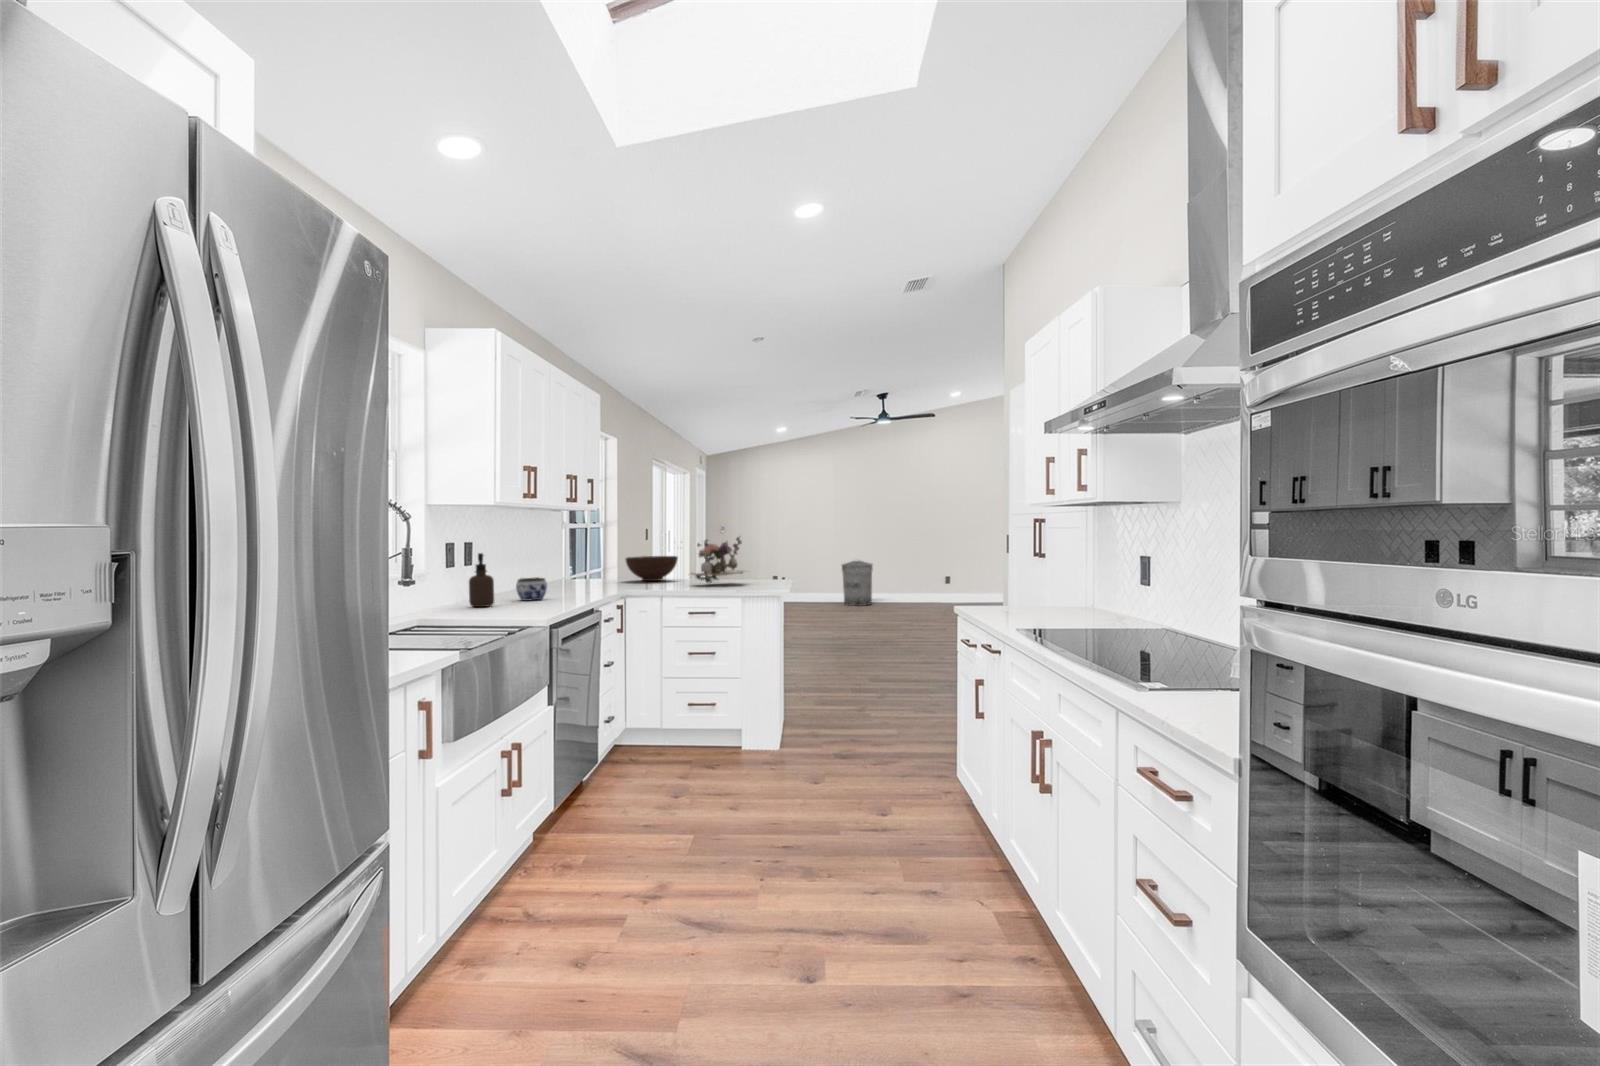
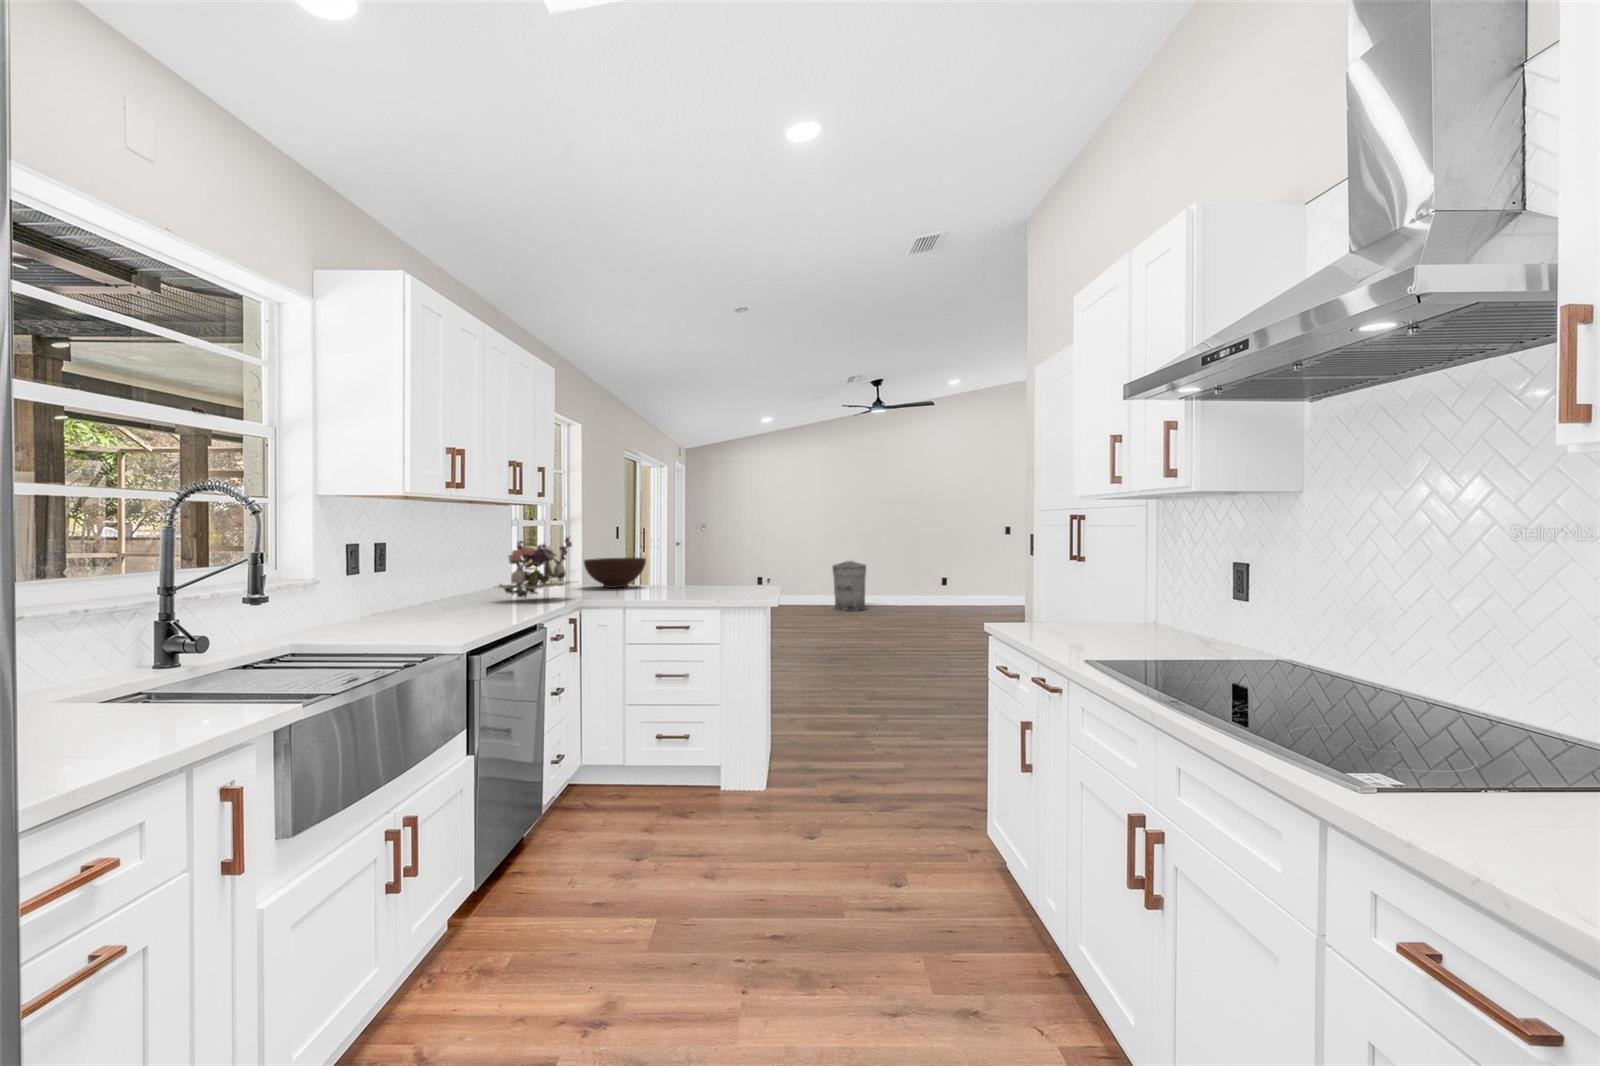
flower arrangement: present [691,537,743,583] -> present [498,537,572,599]
soap dispenser: present [469,553,494,607] -> none [374,556,408,624]
jar: present [516,577,547,601] -> none [440,585,479,614]

